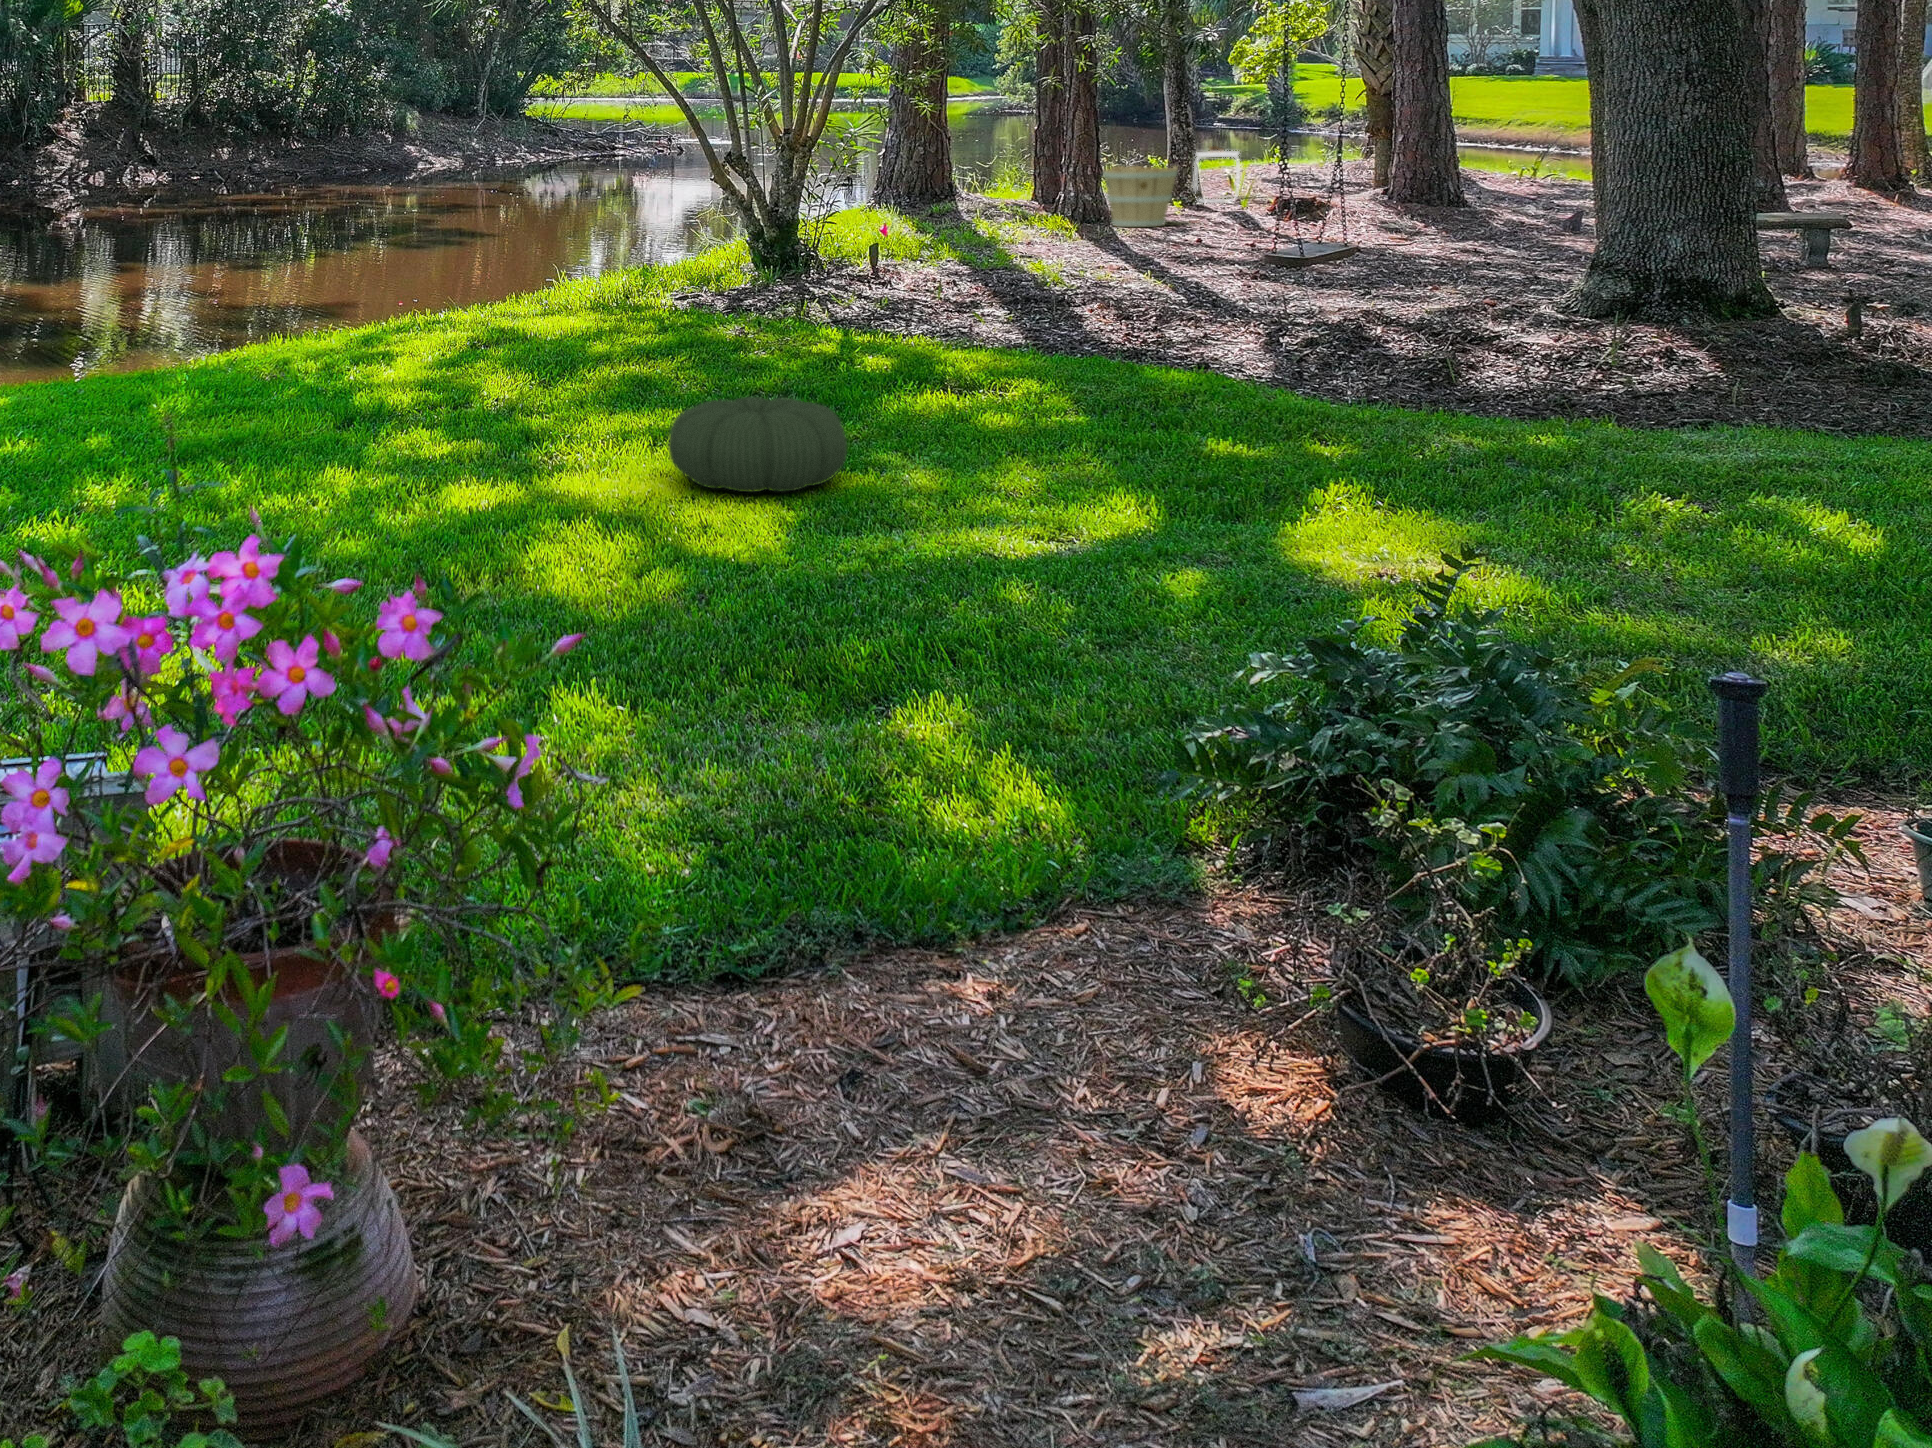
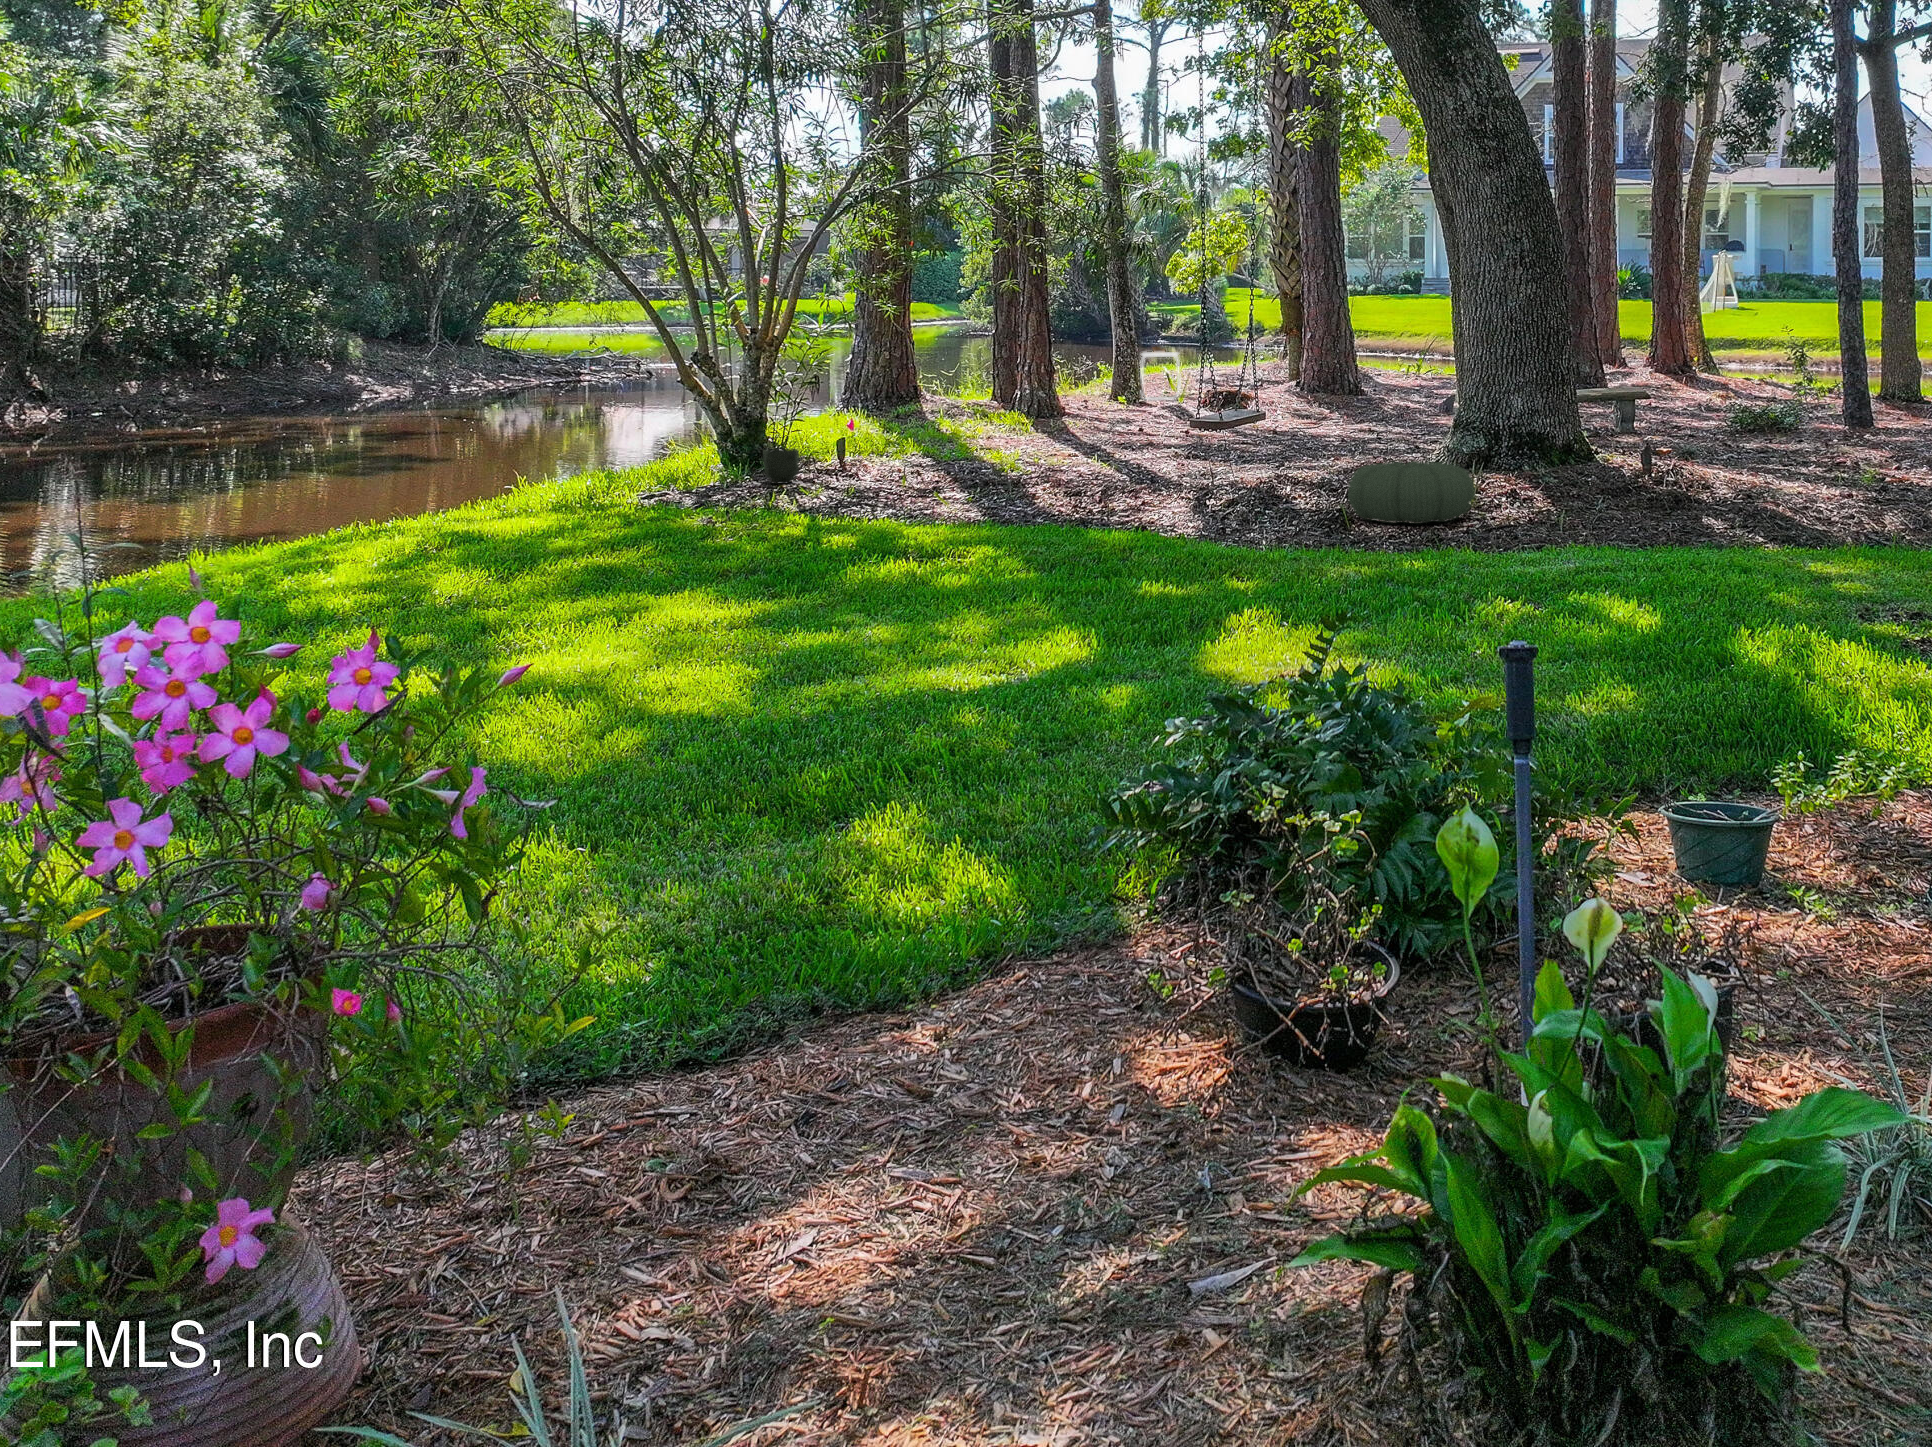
wooden bucket: present [1103,166,1177,227] -> none [1057,362,1125,421]
planter: none [804,260,838,295] -> present [764,449,799,484]
pouf: present [668,397,847,492] -> present [1348,461,1475,524]

